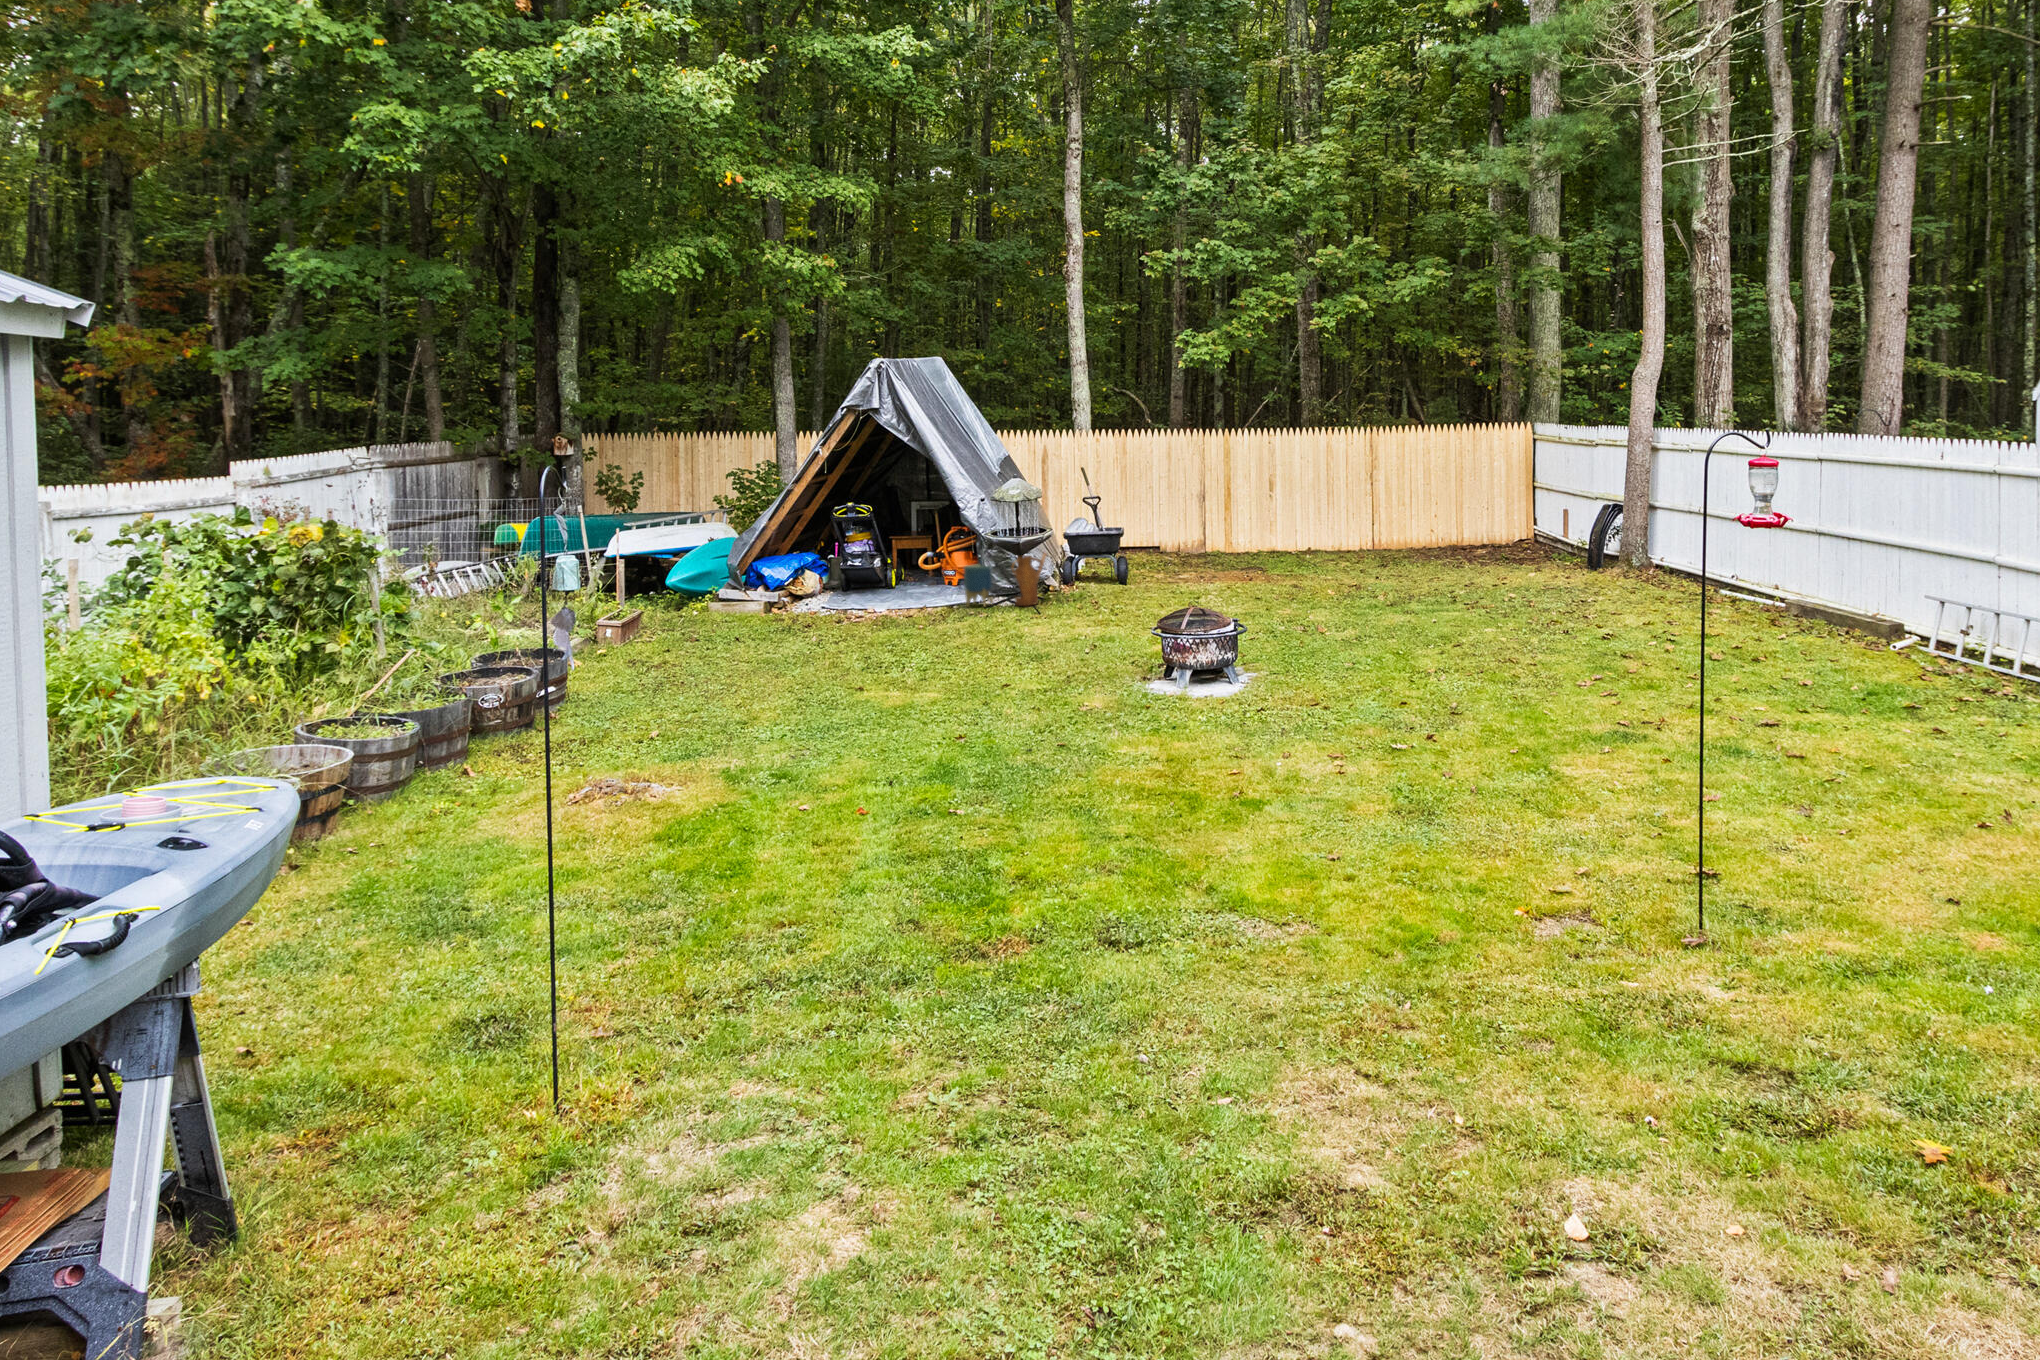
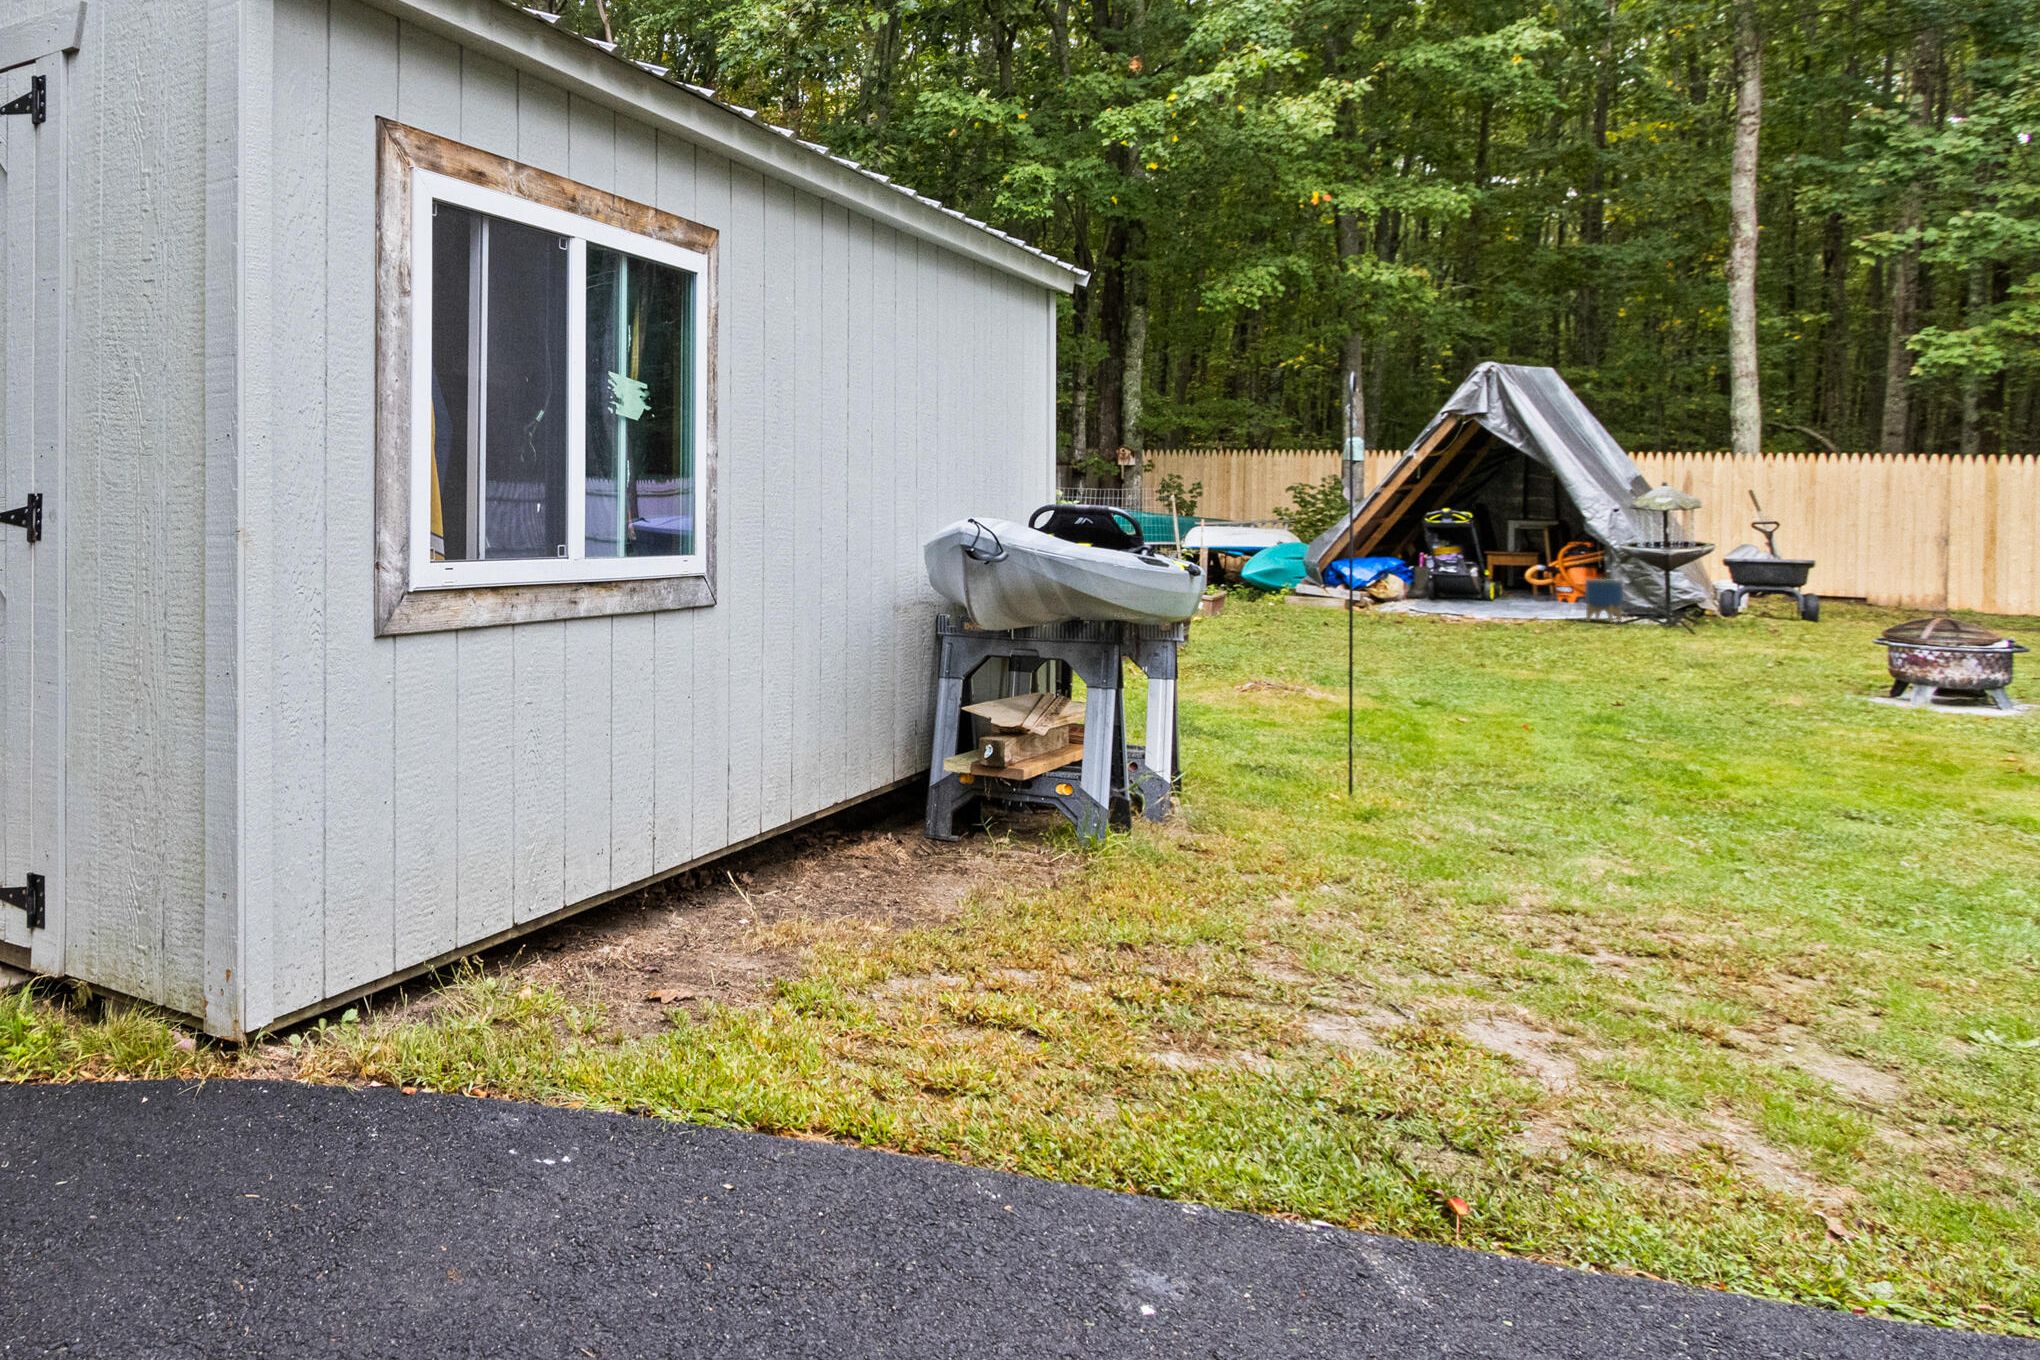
watering can: present [1012,553,1046,606] -> none [1650,573,1699,627]

